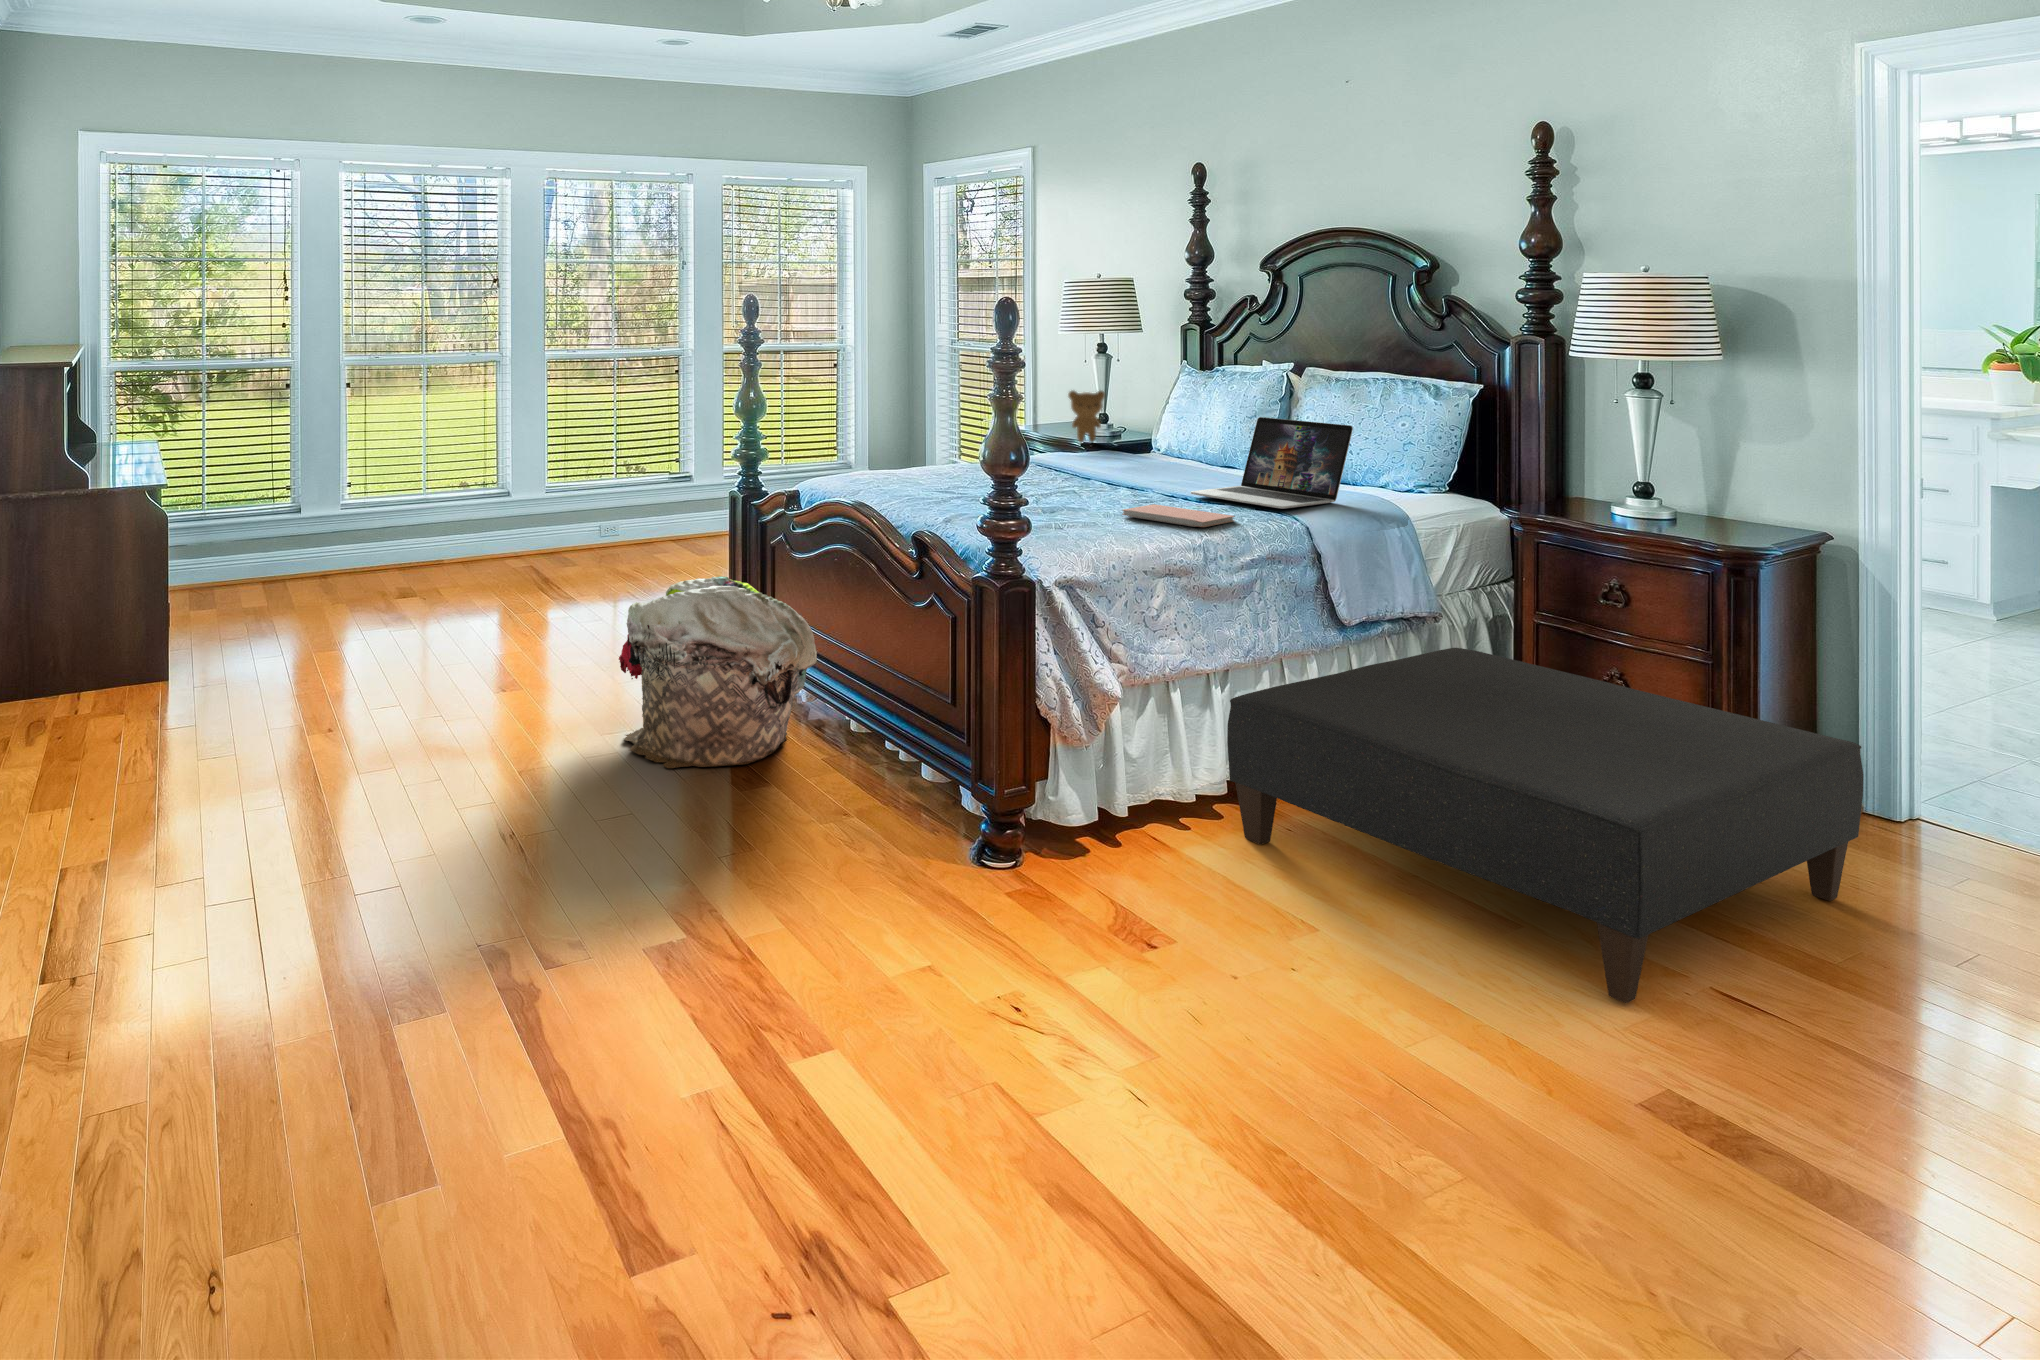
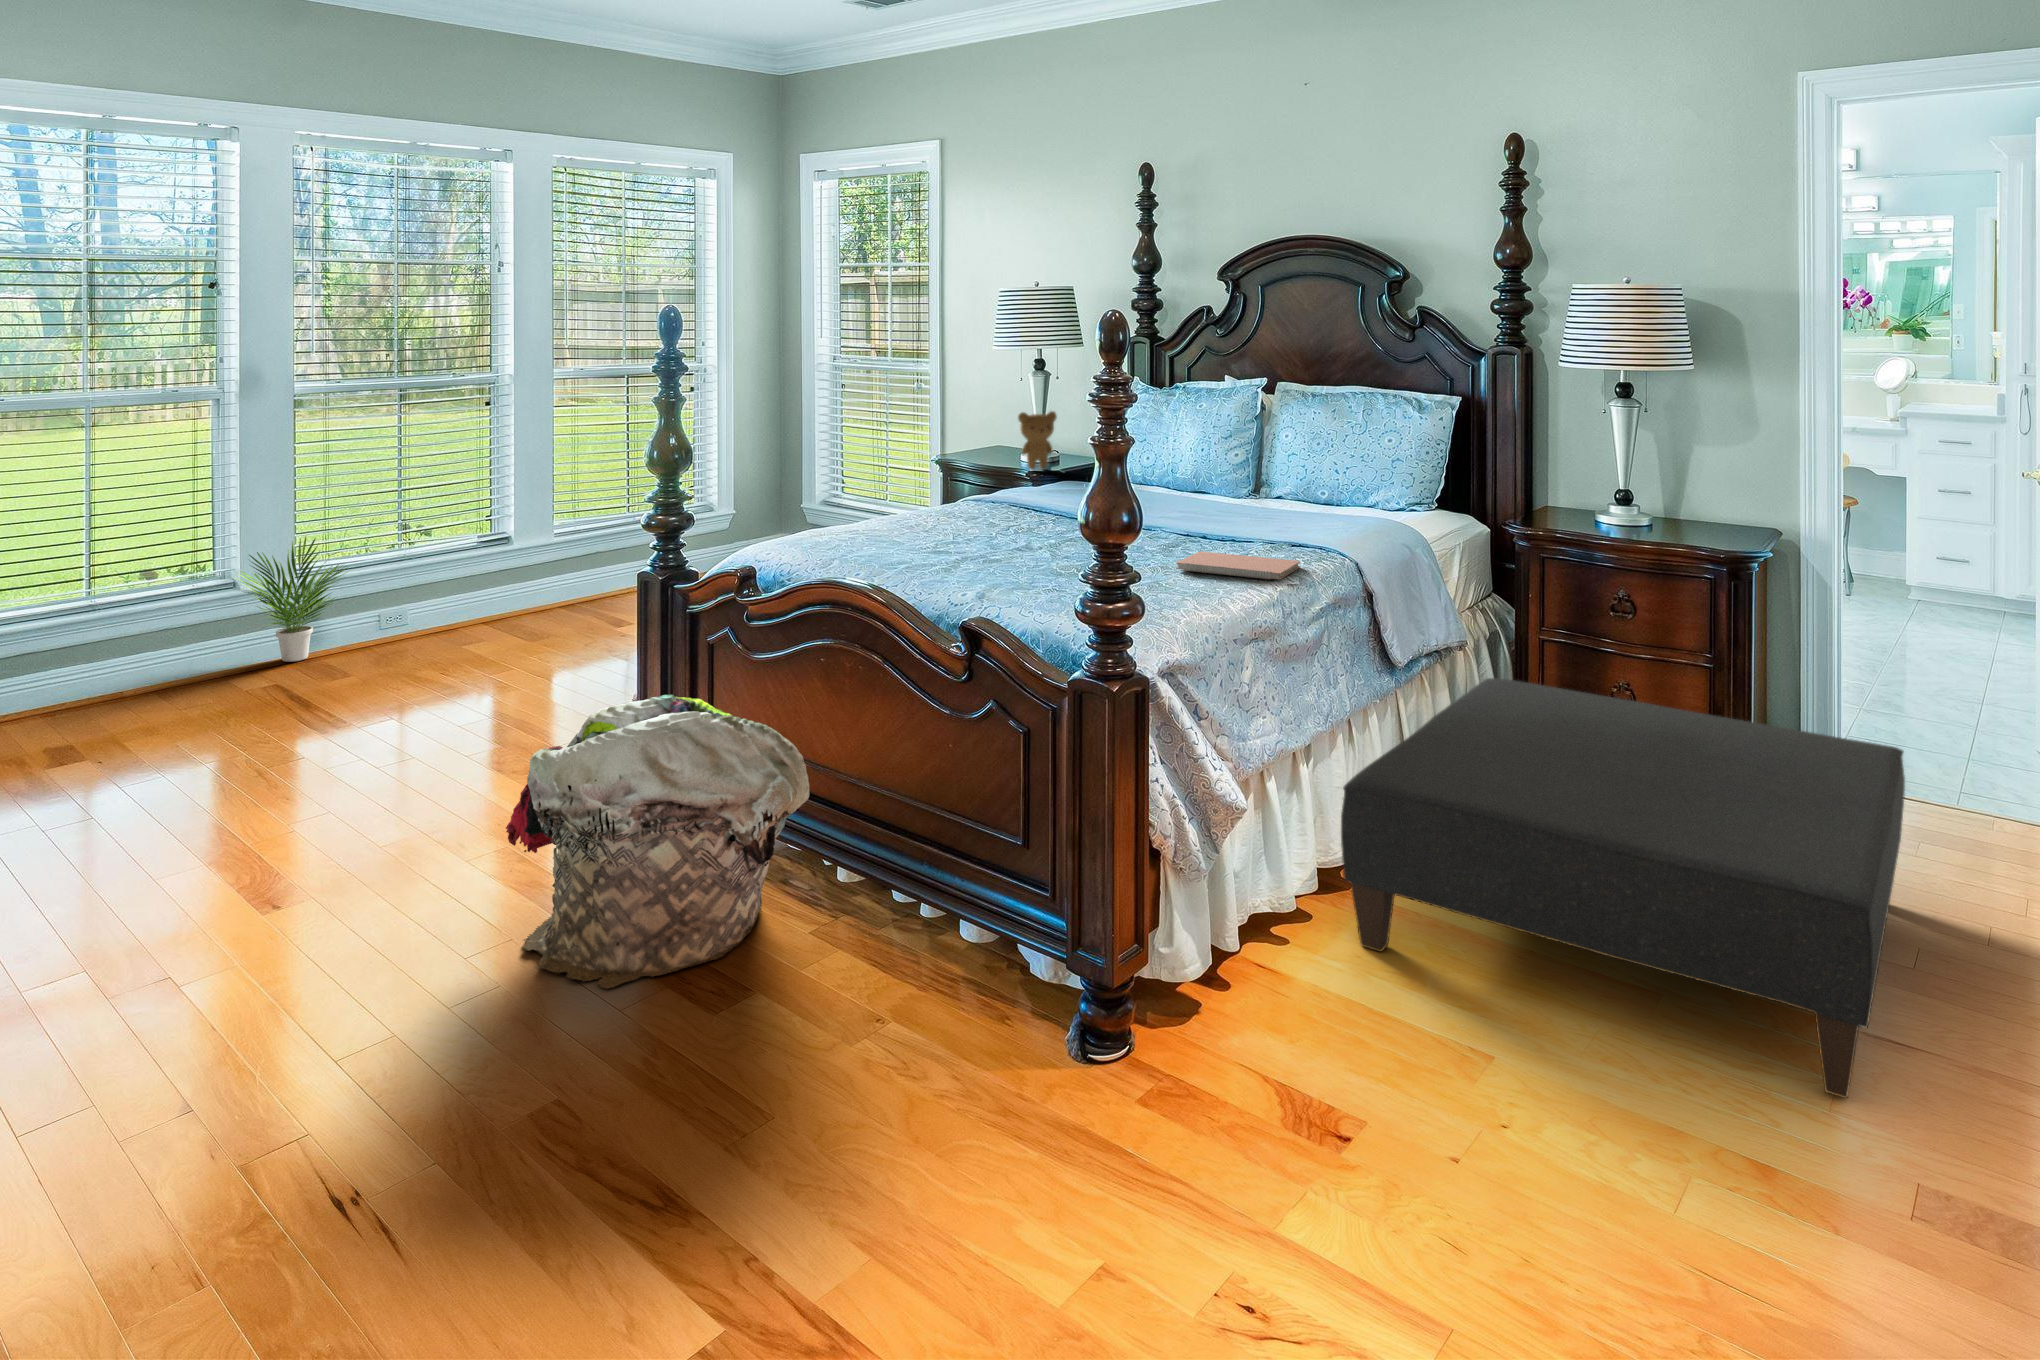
laptop: present [1190,417,1353,509] -> none [1219,441,1381,546]
potted plant: none [484,468,563,560] -> present [234,537,348,662]

